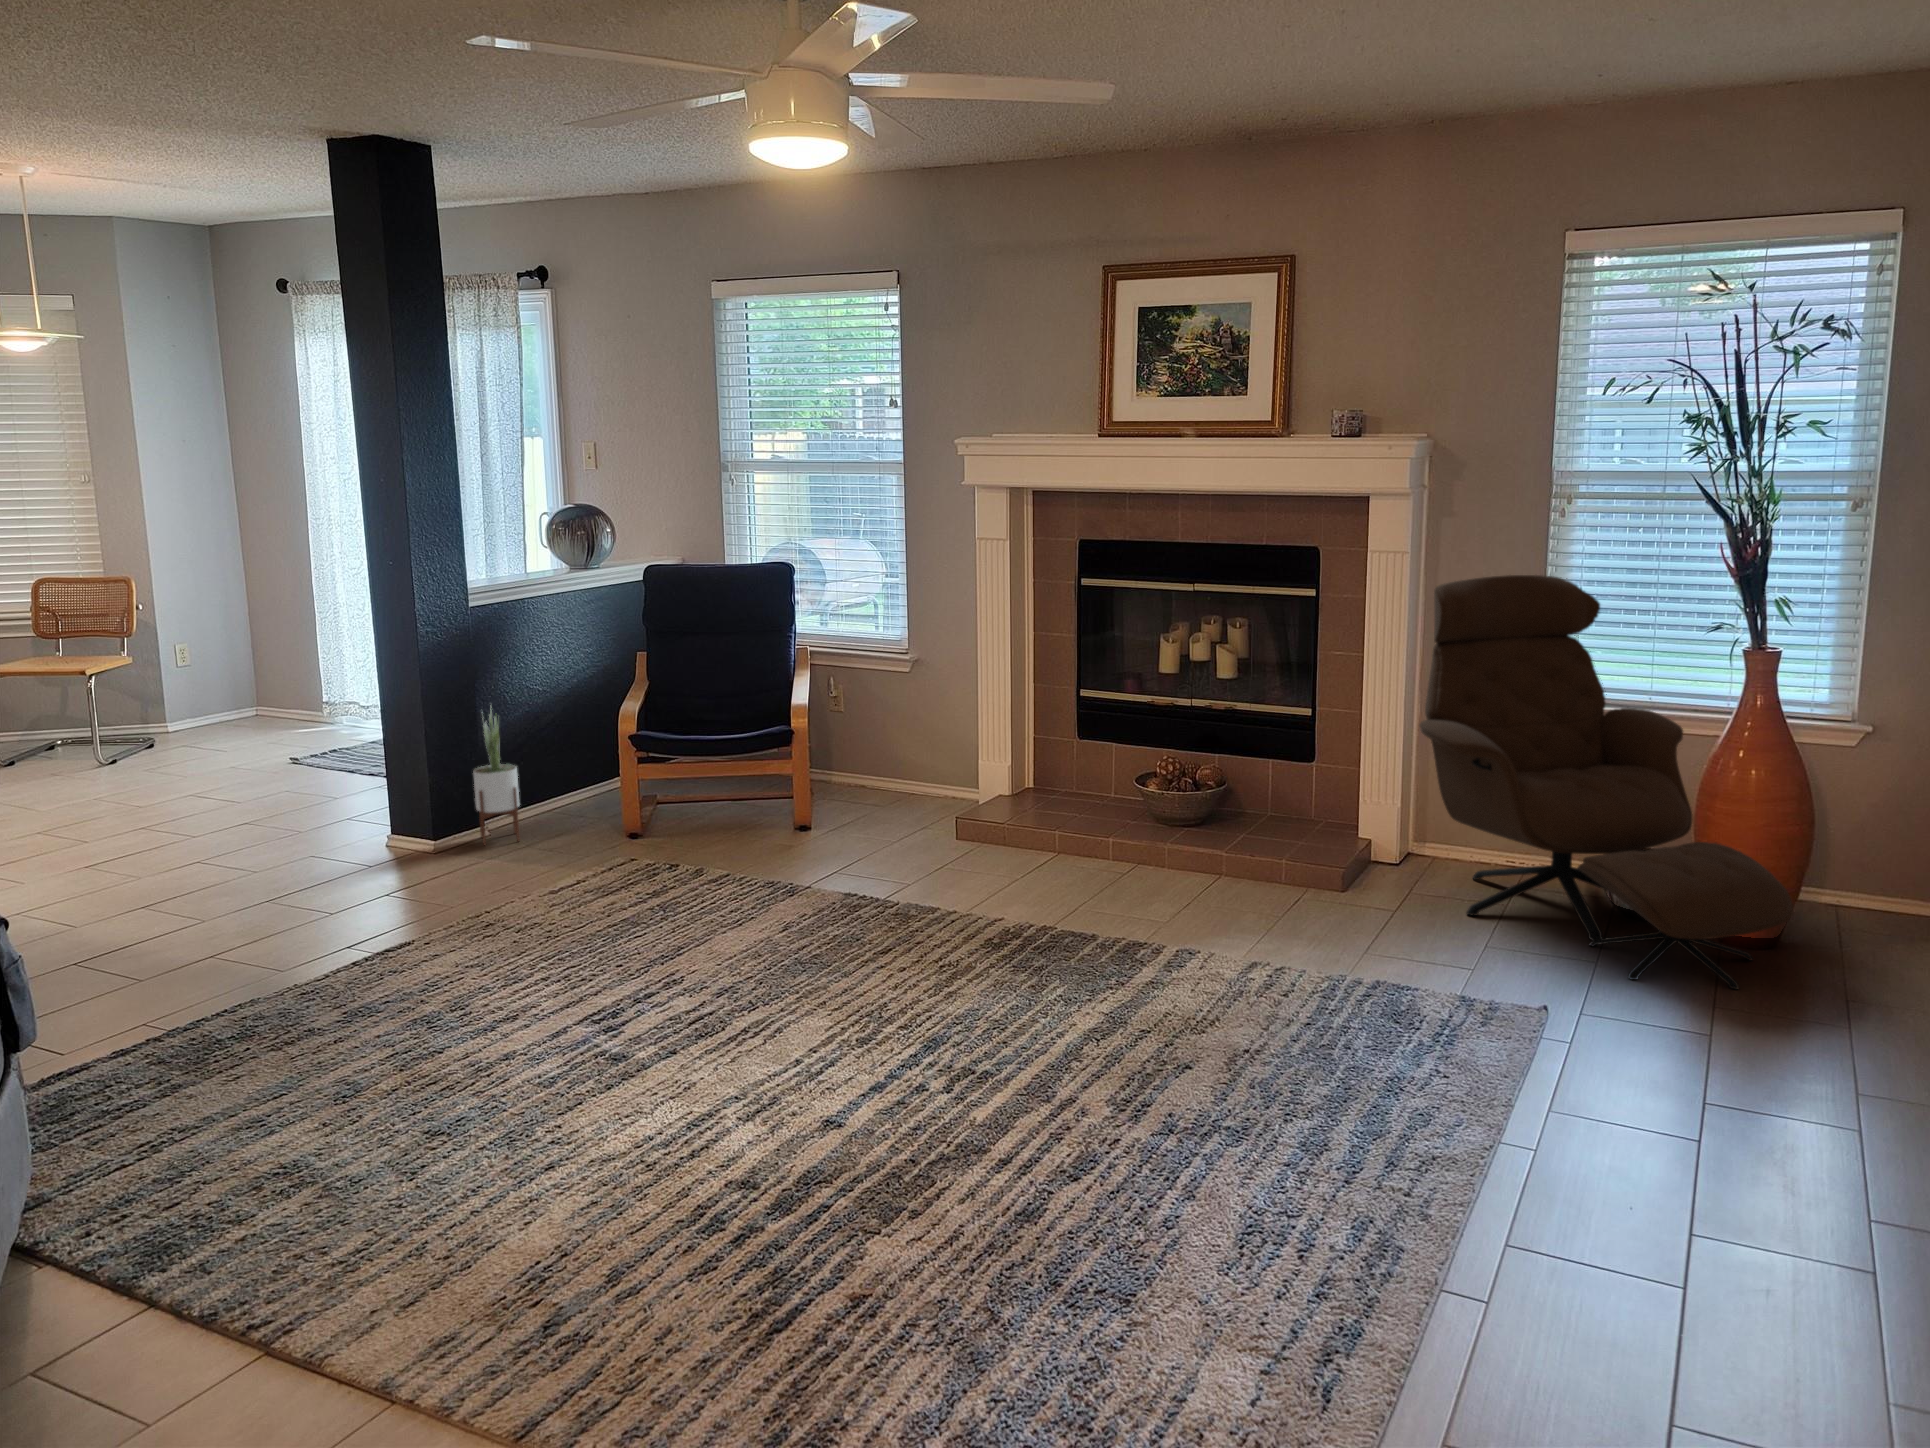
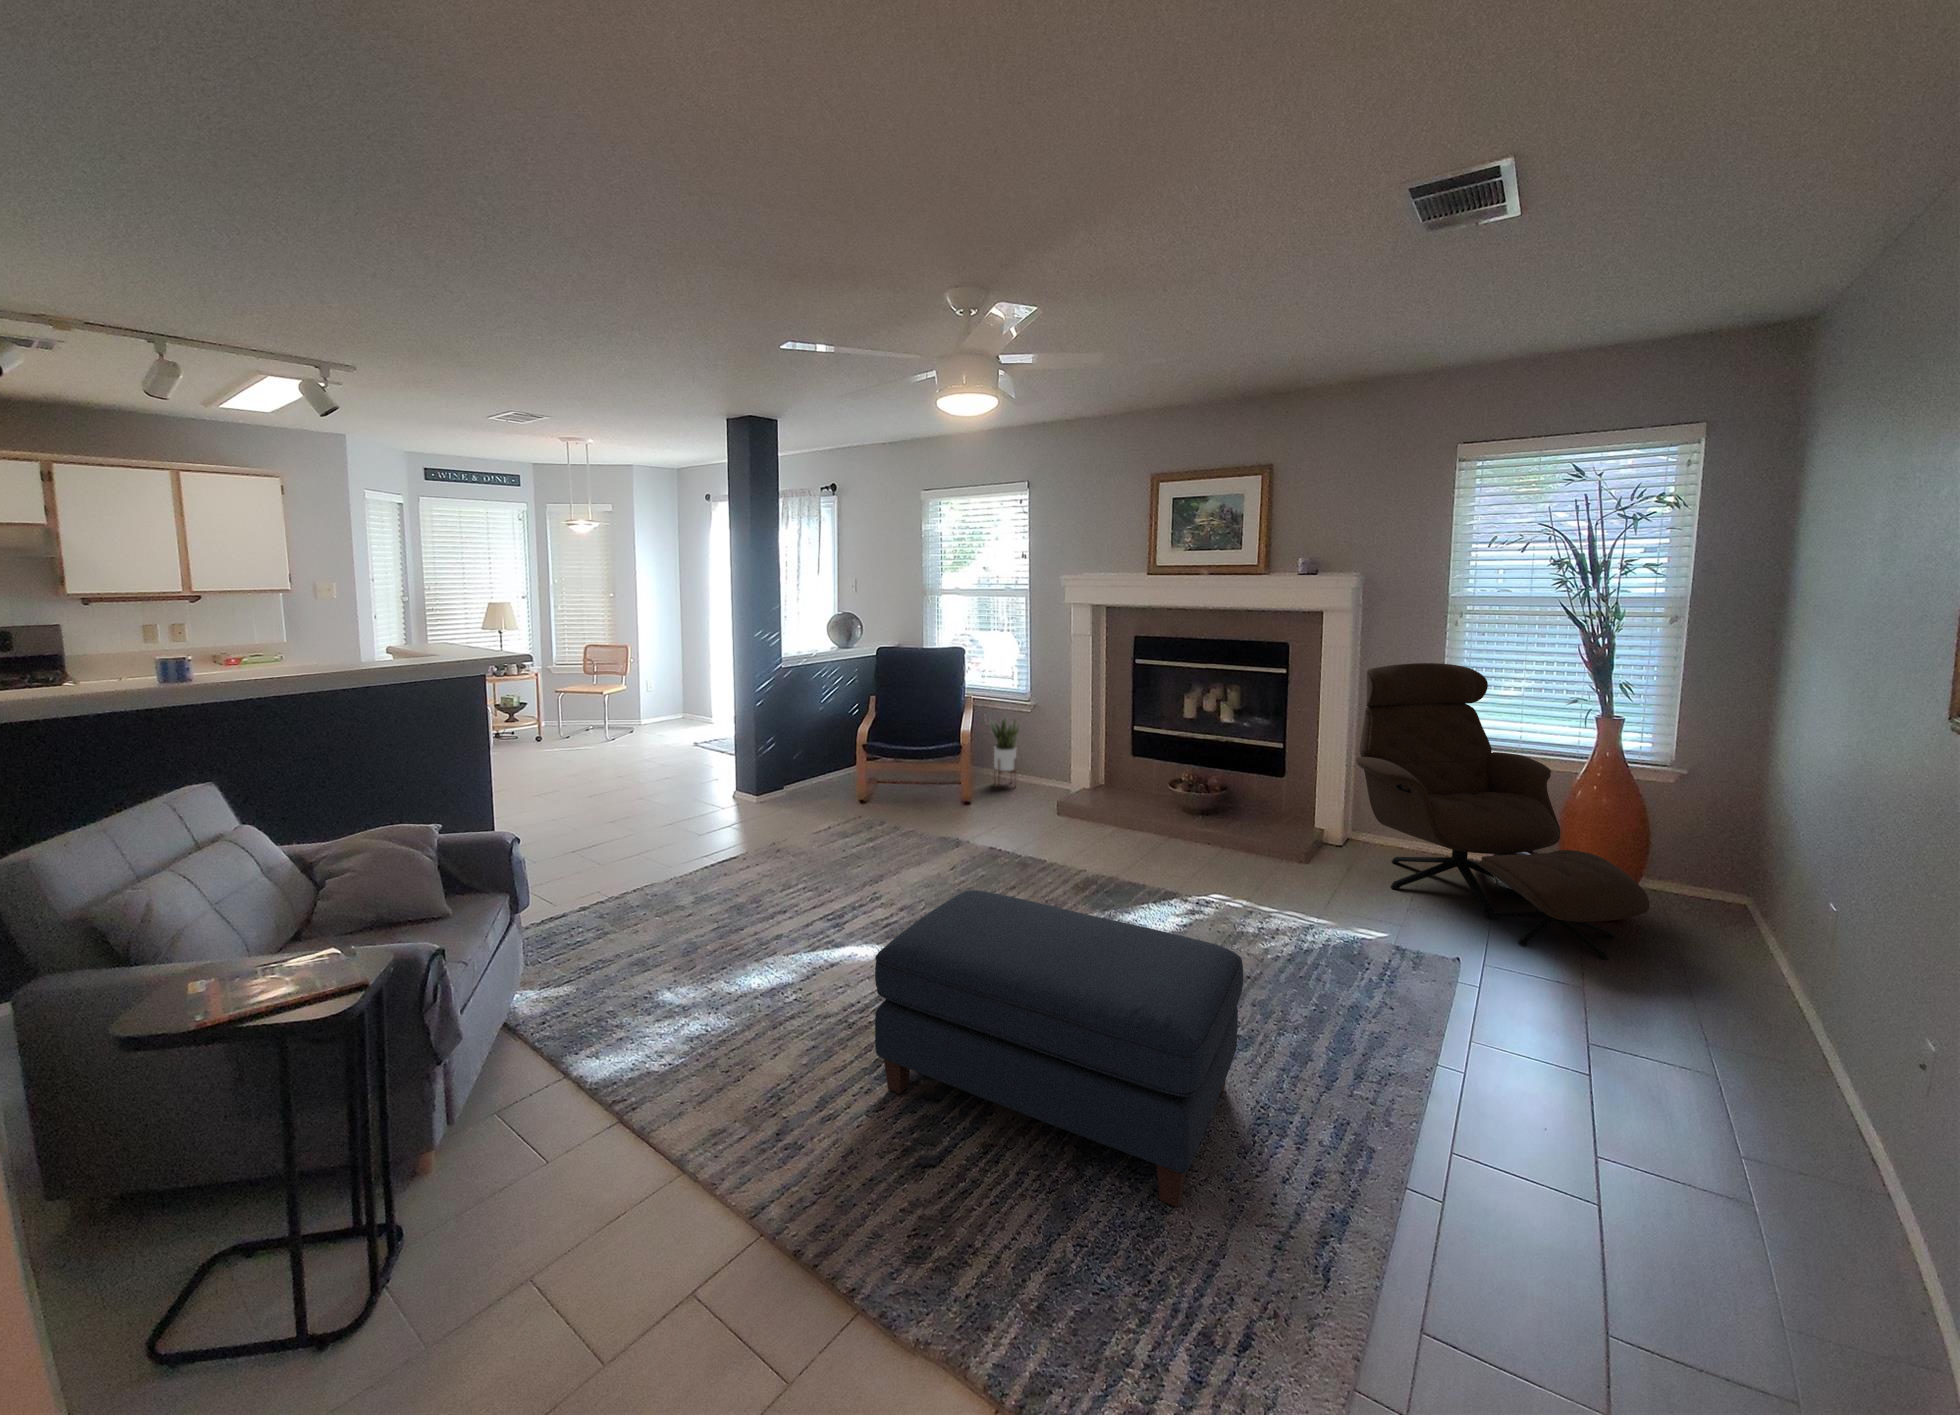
potted plant: present [473,707,520,845] -> present [989,715,1020,778]
ottoman: none [679,940,1229,1344] -> present [875,890,1243,1207]

